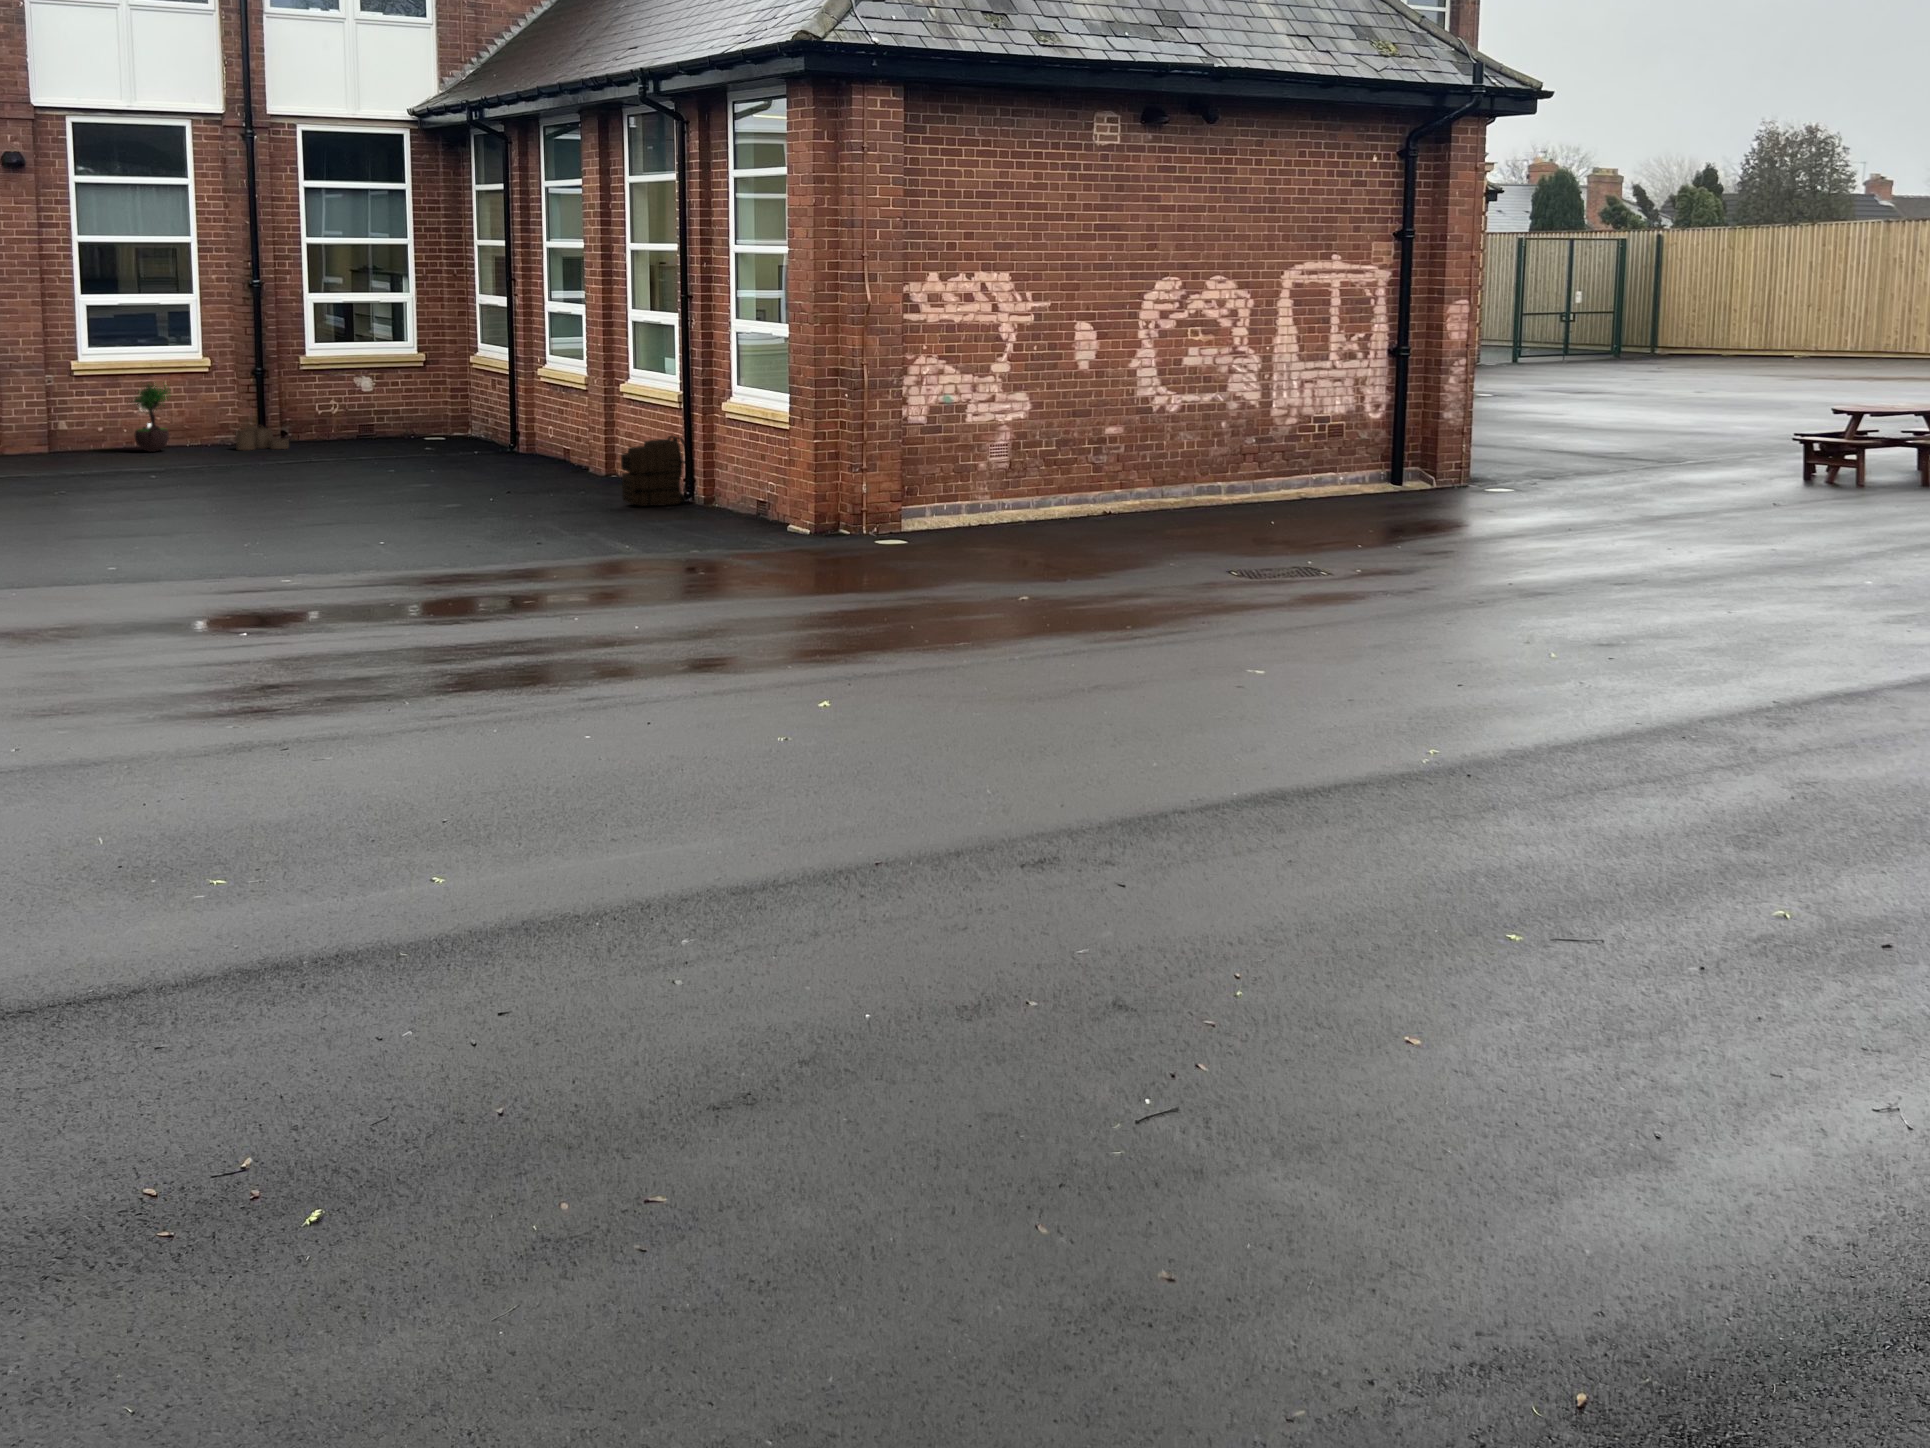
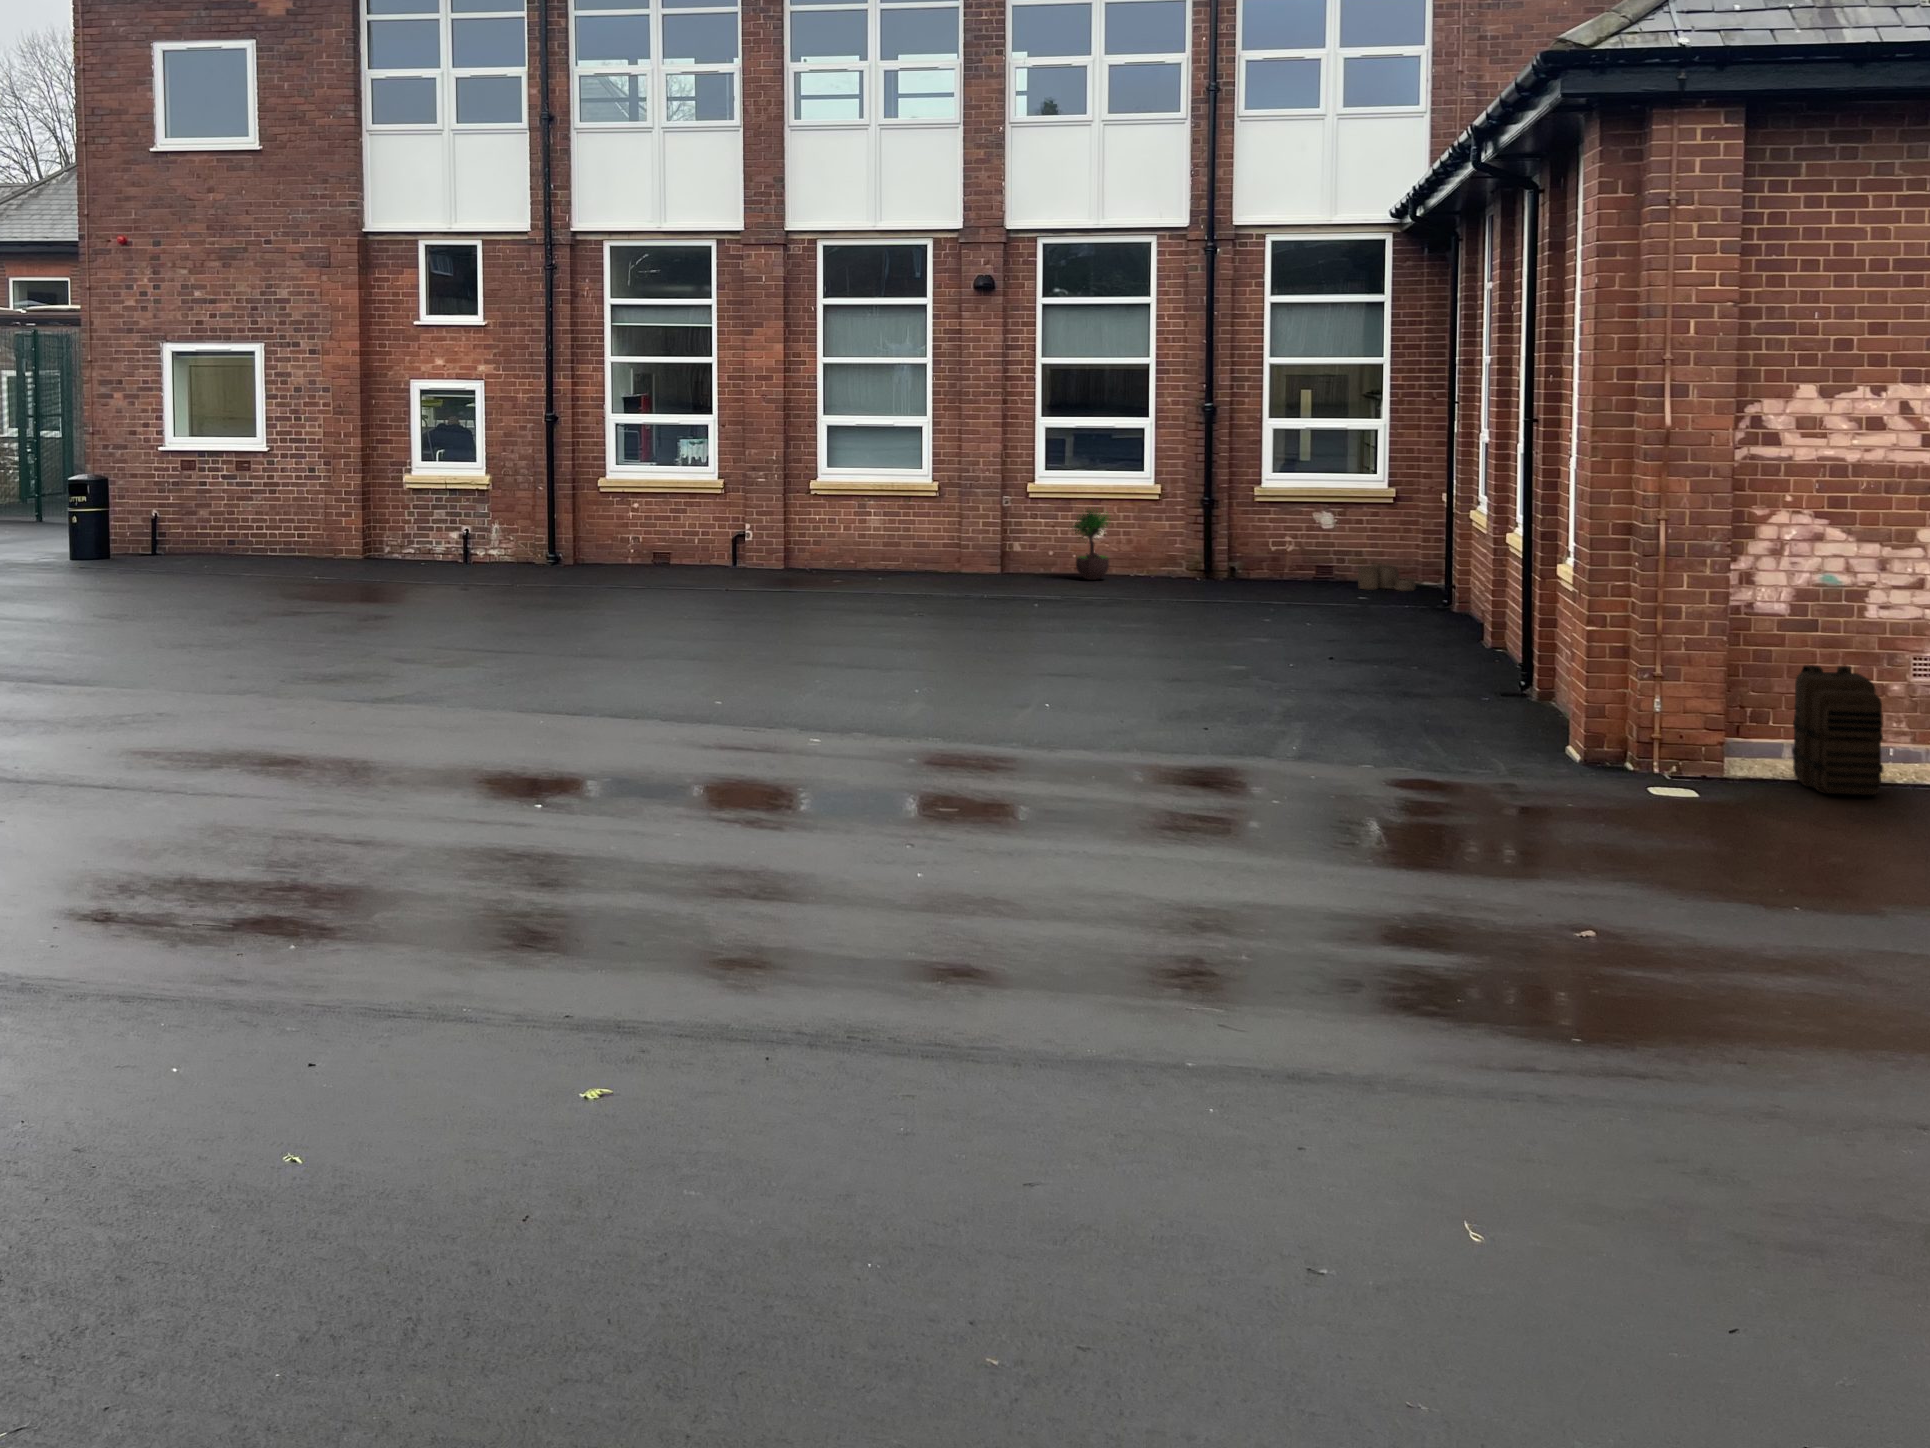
woven basket: present [235,427,289,450] -> present [1358,563,1415,590]
backpack: present [621,436,691,506] -> present [1792,665,1883,795]

